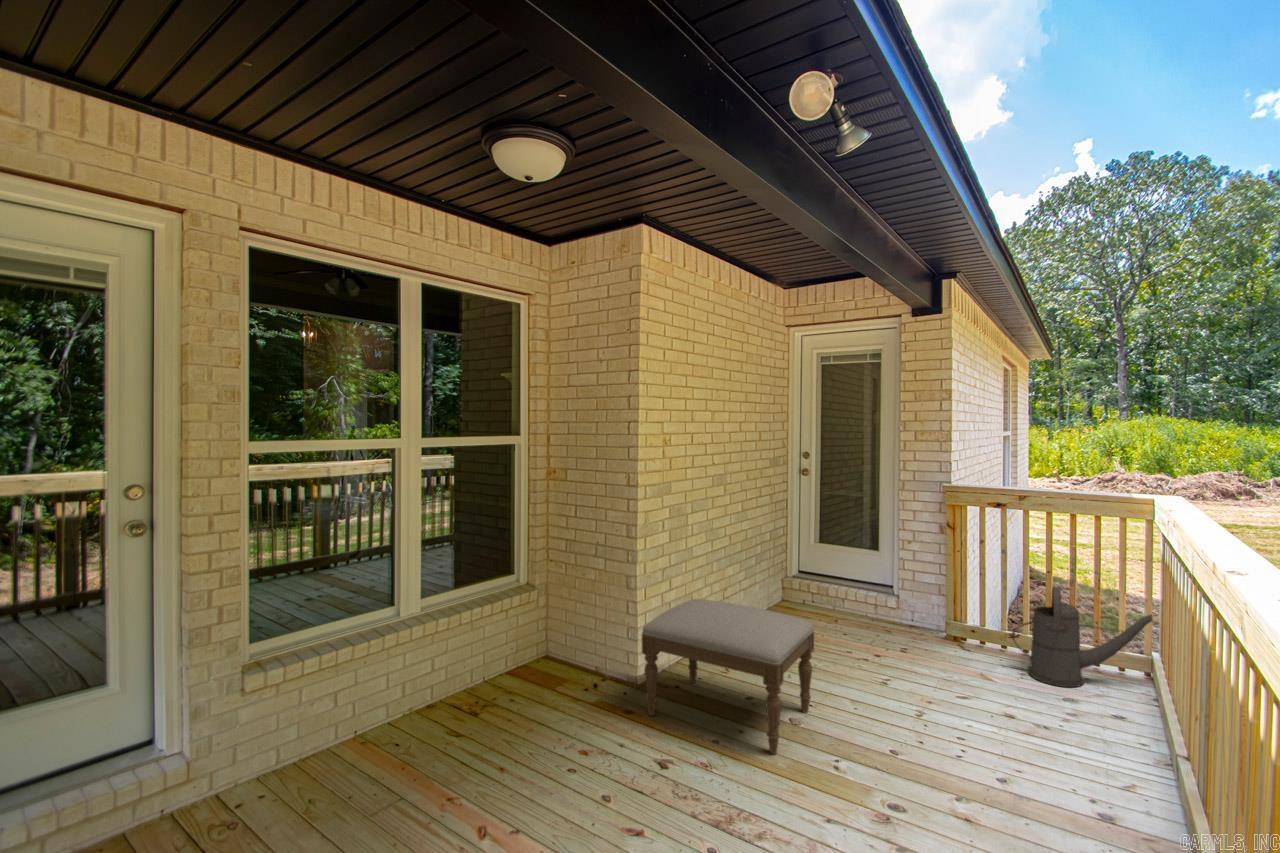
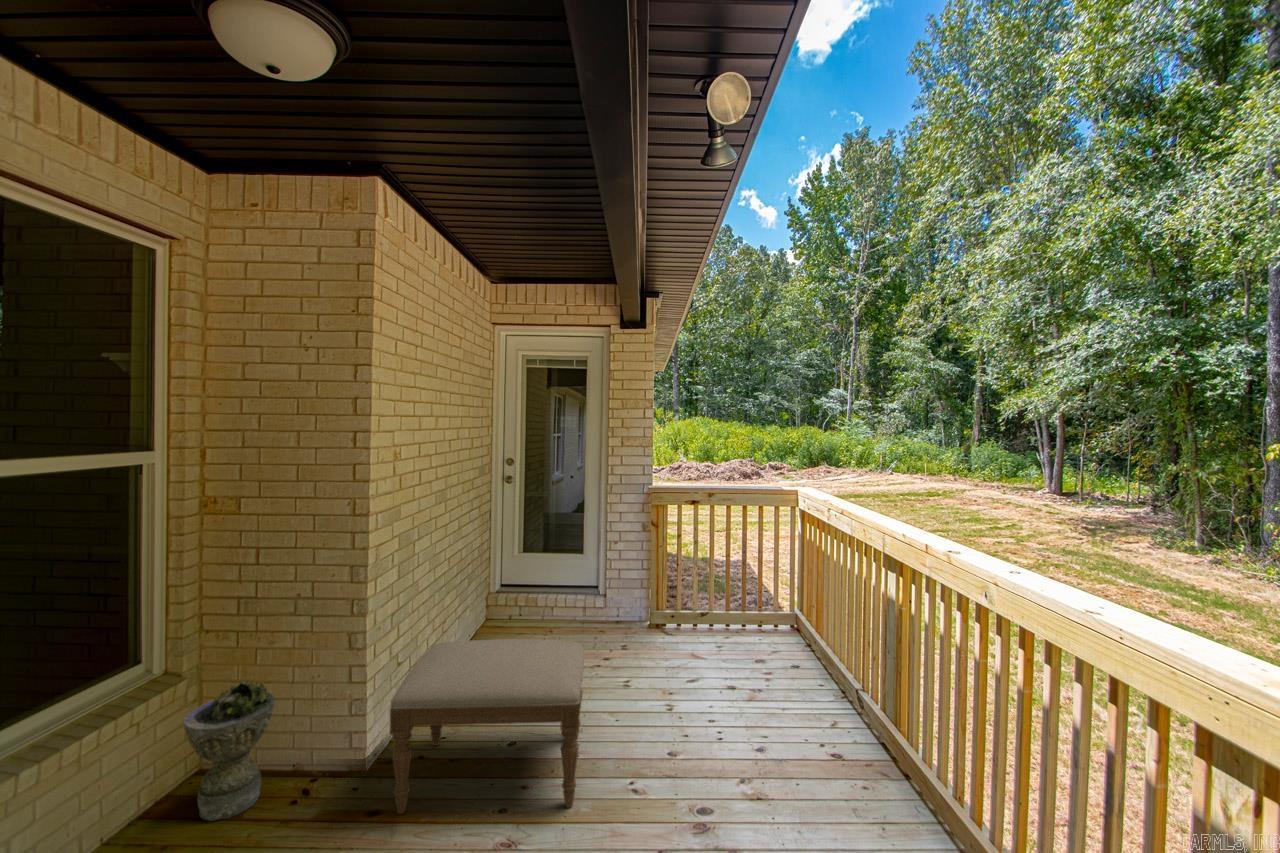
watering can: present [1012,586,1153,687] -> none [708,567,798,648]
planter: none [533,597,583,685] -> present [184,679,275,821]

